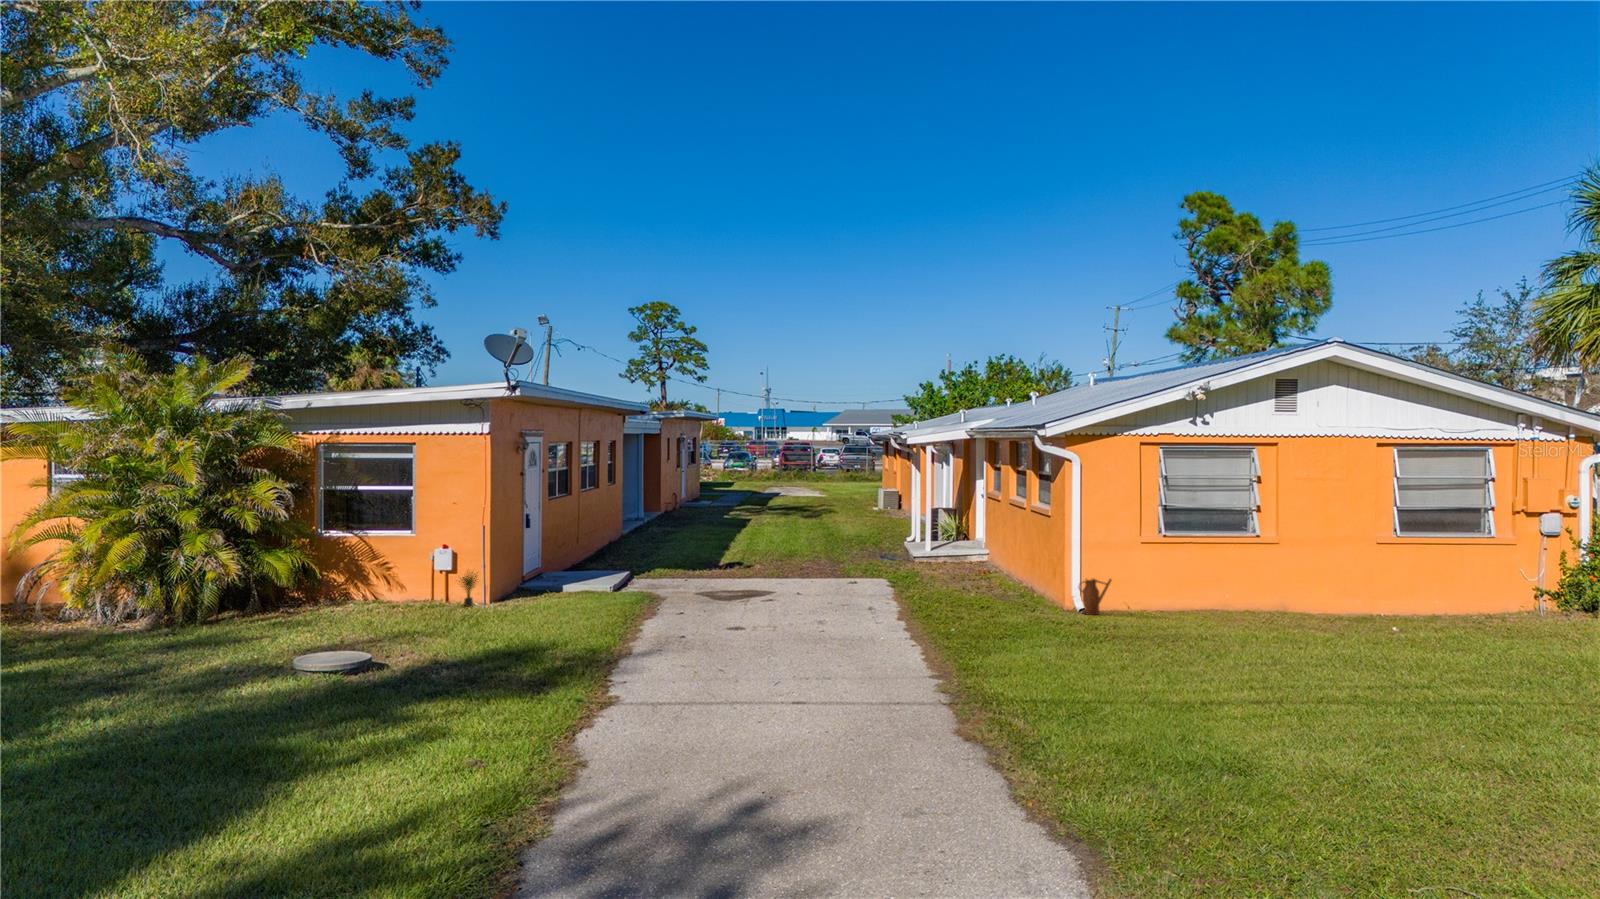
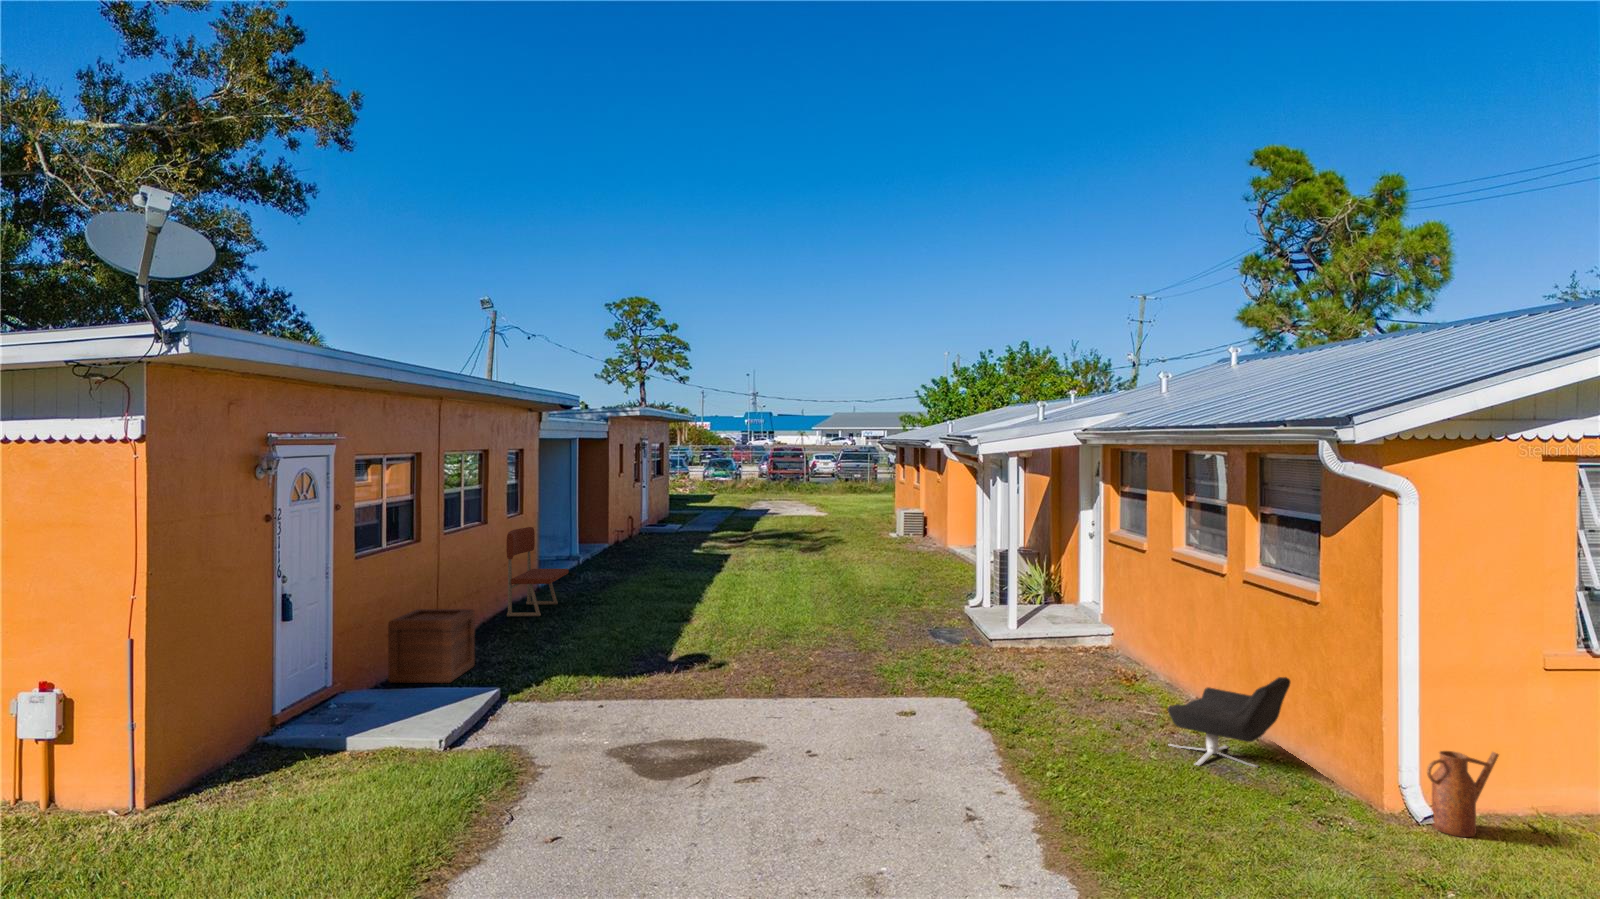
bench: none [611,492,648,548] -> present [506,527,569,616]
wooden crate: none [562,533,607,573] -> present [388,609,475,683]
lounge chair: none [979,554,1040,599] -> present [1168,677,1290,767]
potted plant: present [459,572,477,606] -> none [50,734,119,825]

